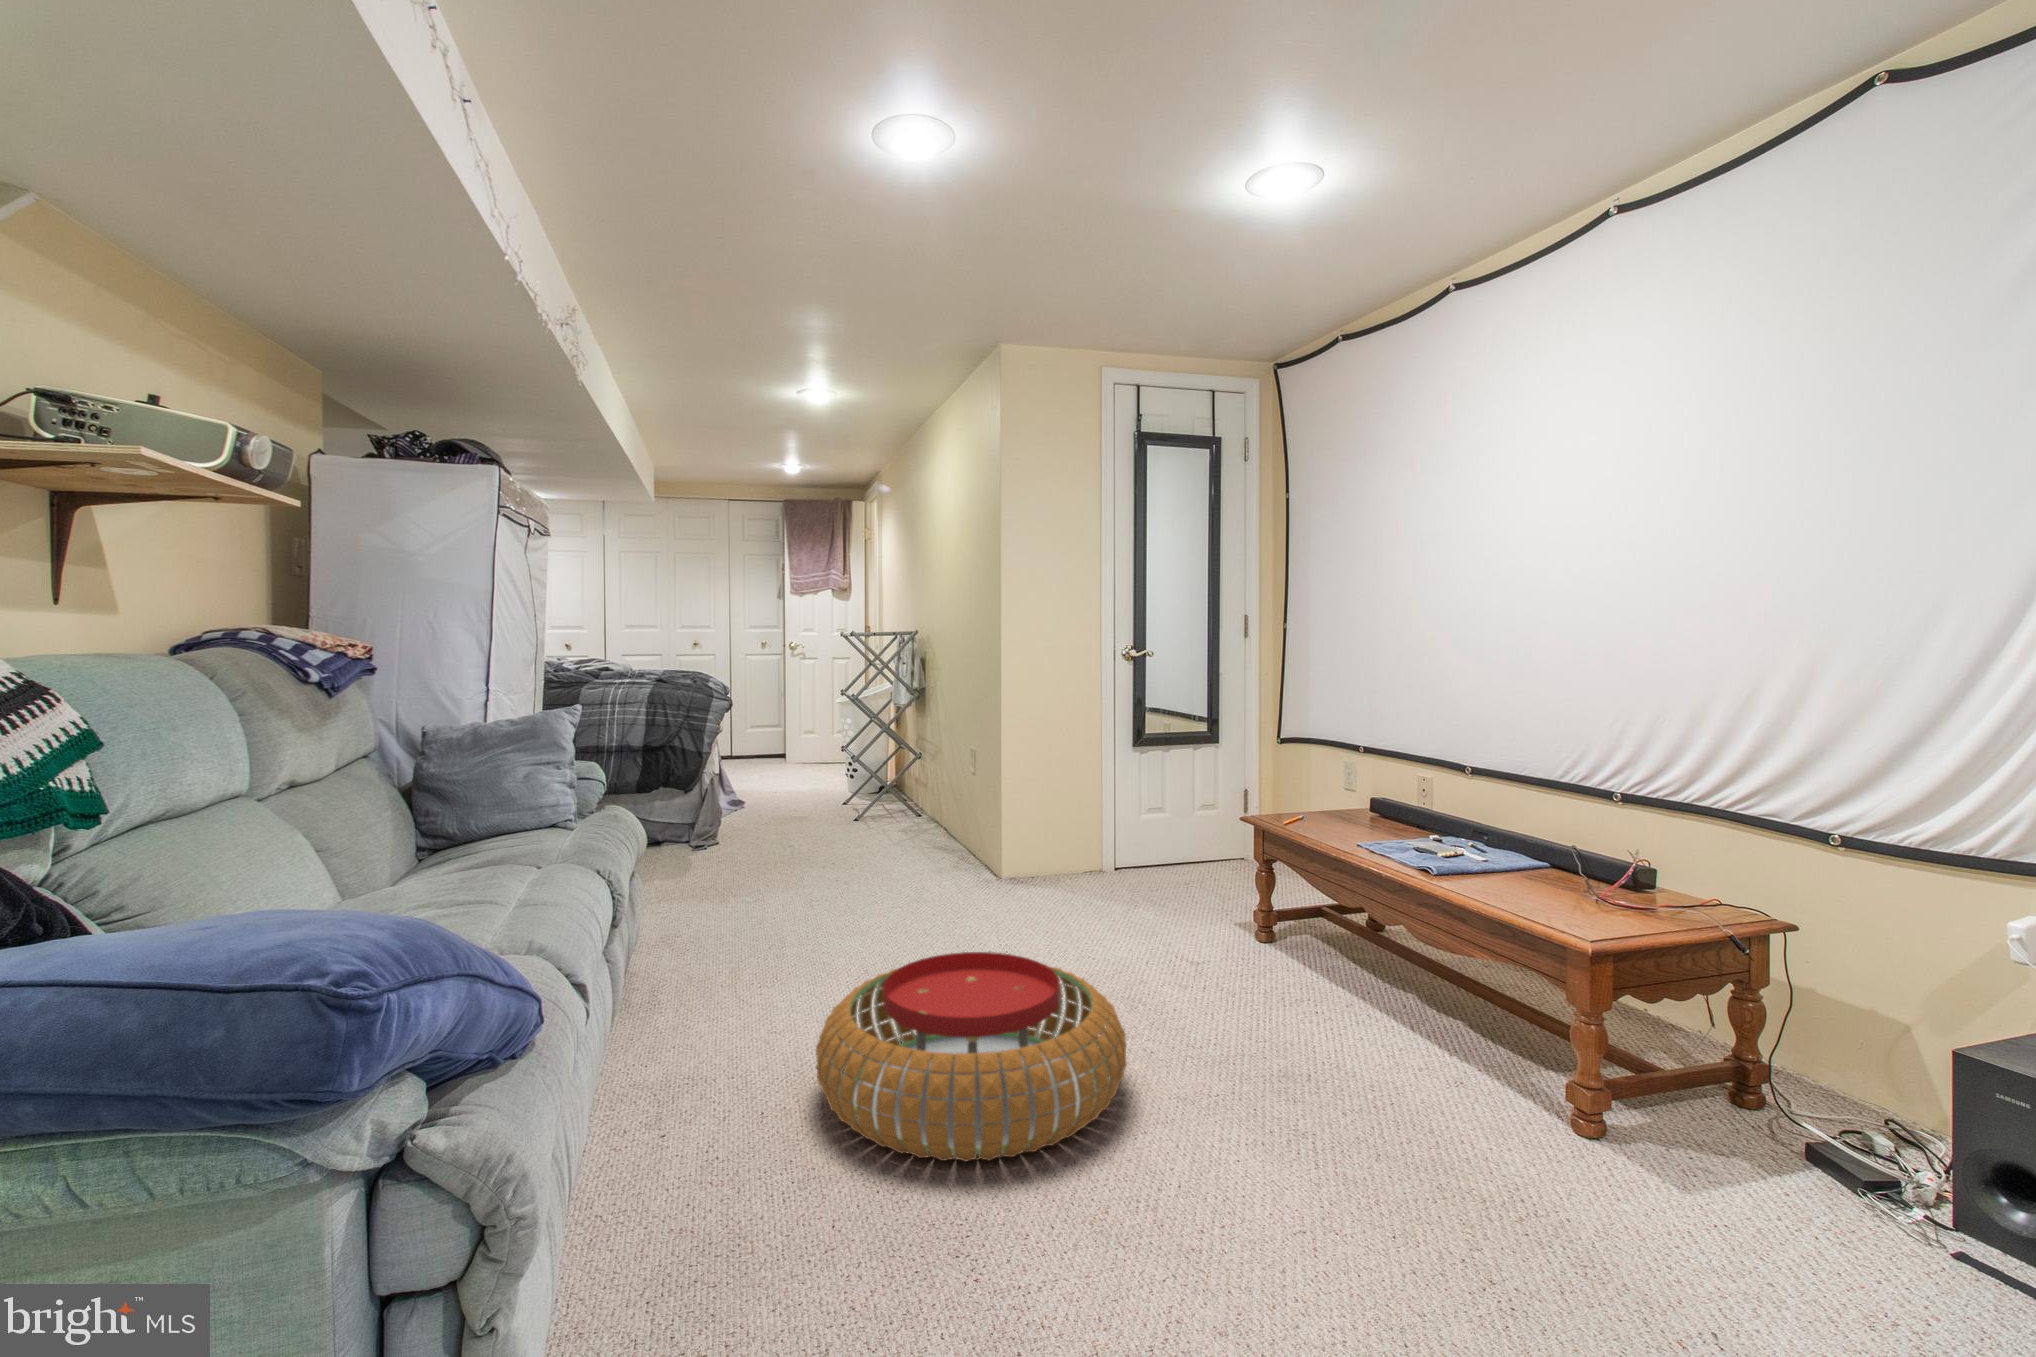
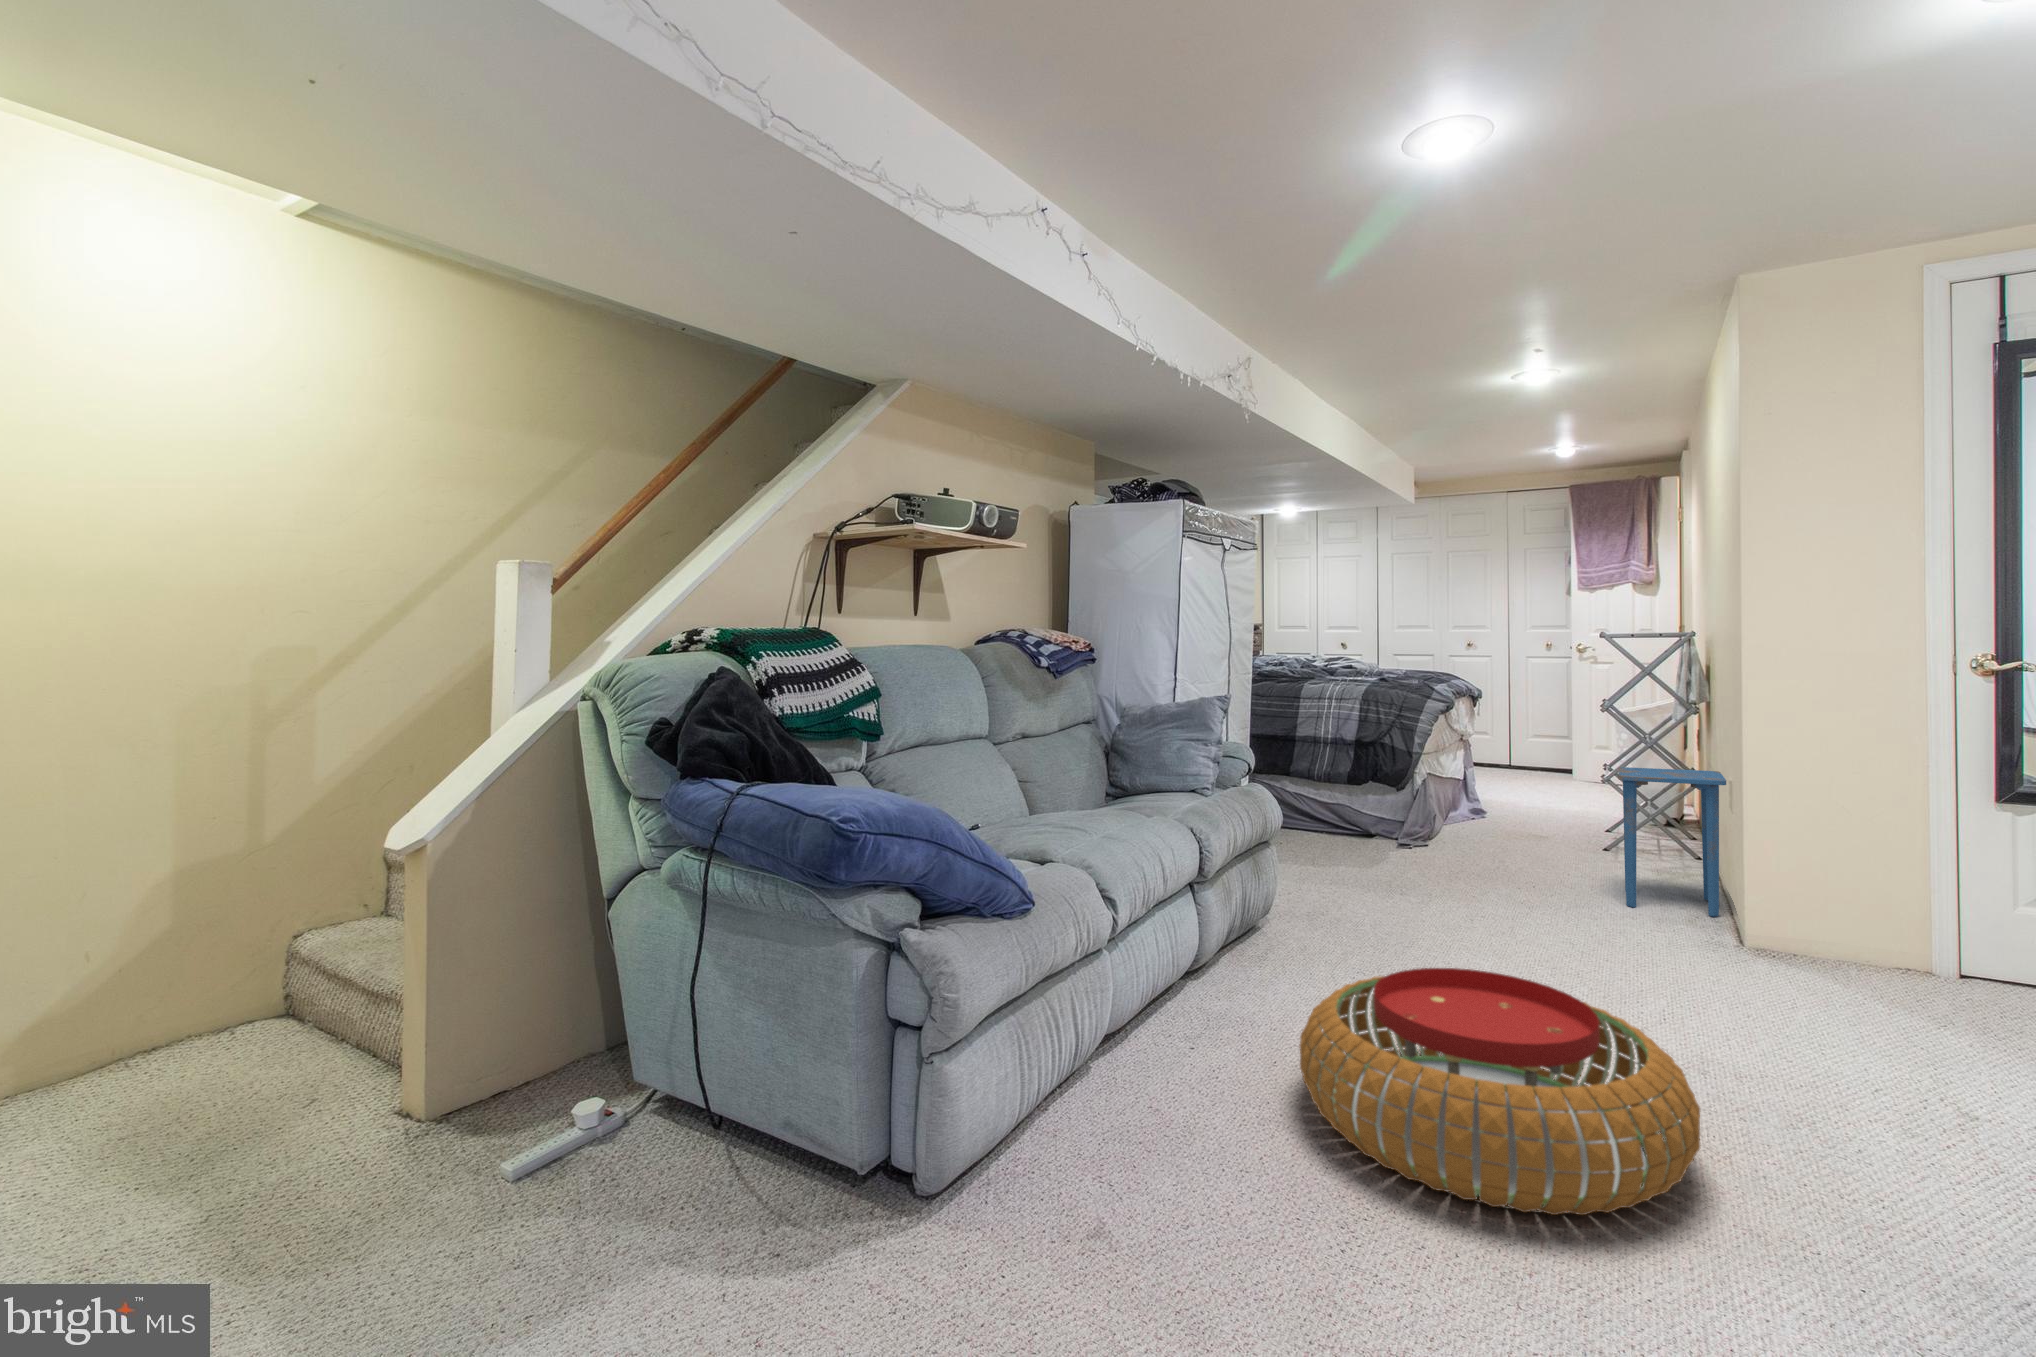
side table: none [895,751,975,870] -> present [1618,767,1726,916]

